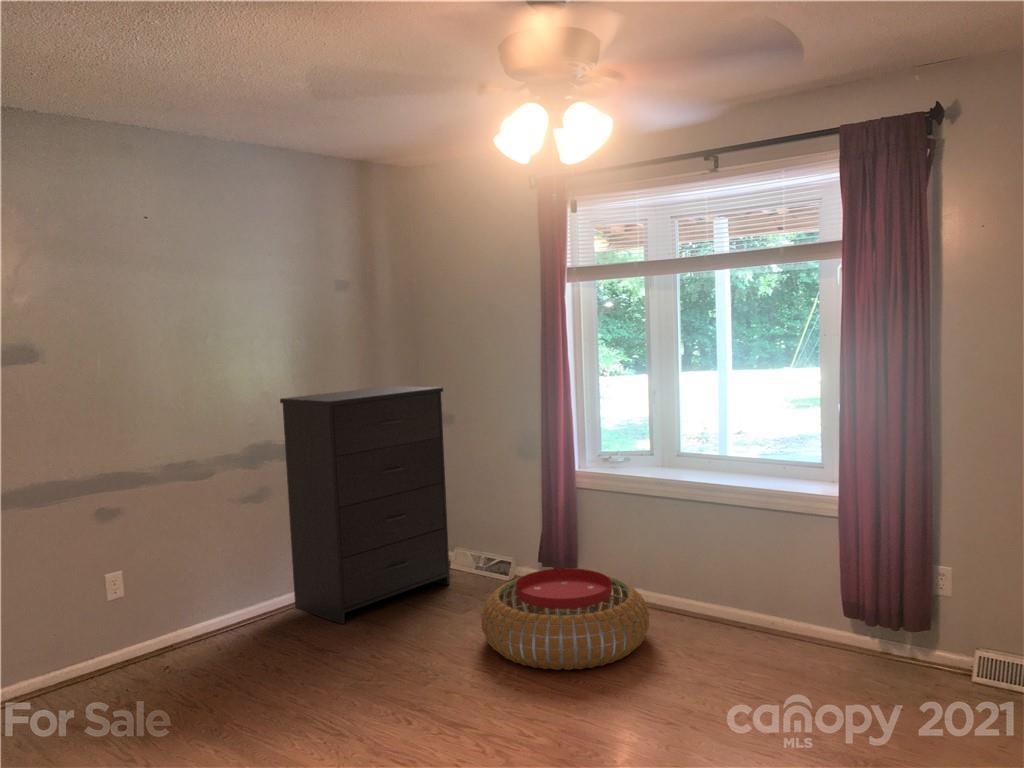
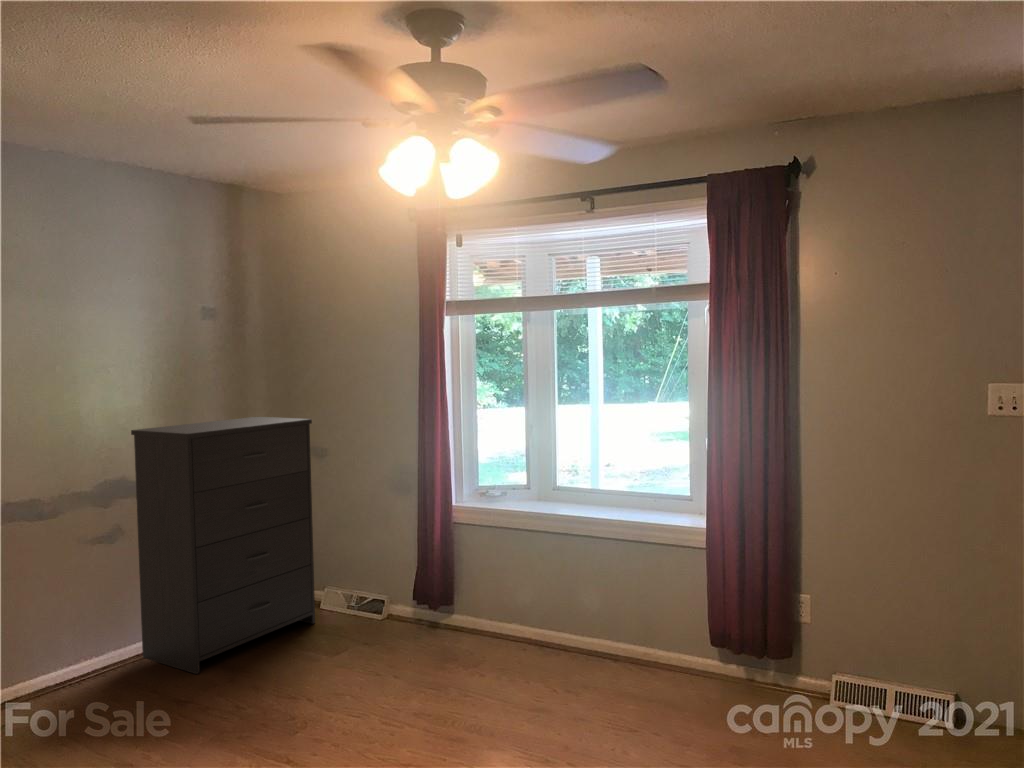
pouf: present [481,568,649,670] -> none [351,605,525,716]

